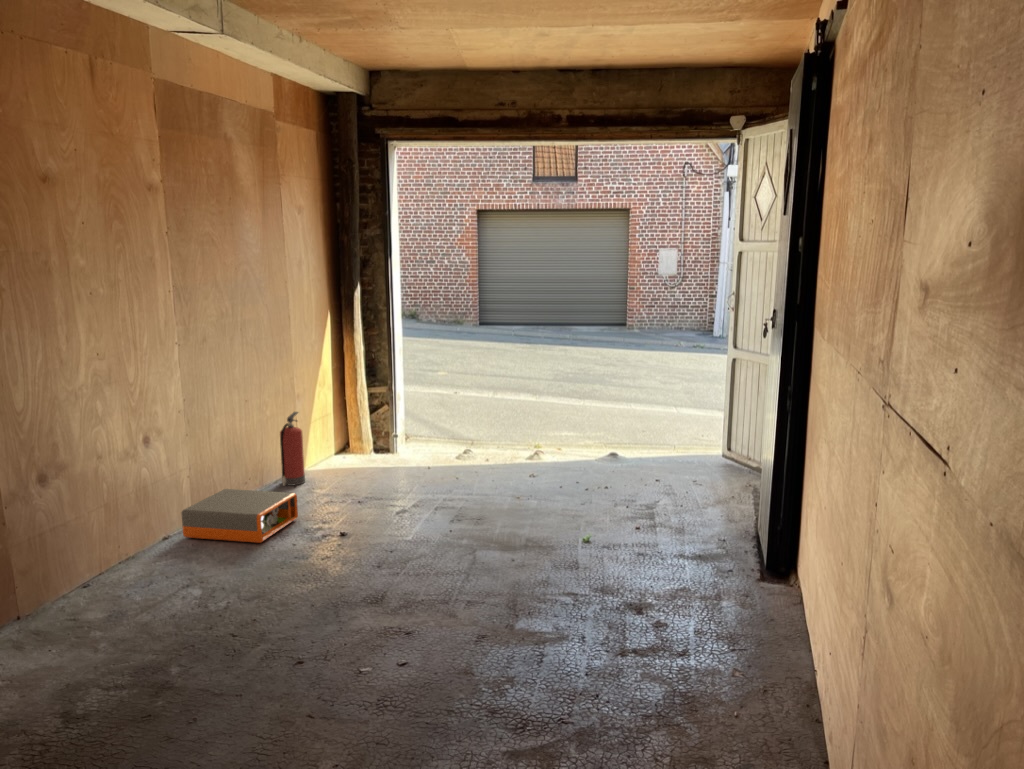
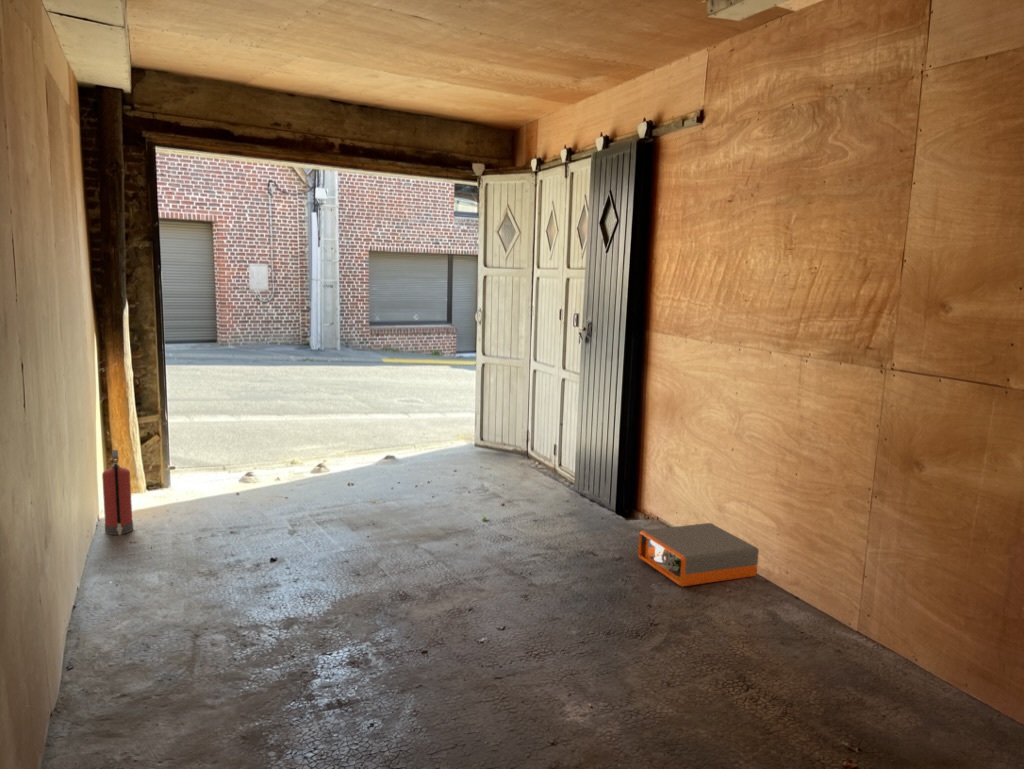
storage box: present [181,489,298,543] -> present [638,523,759,587]

